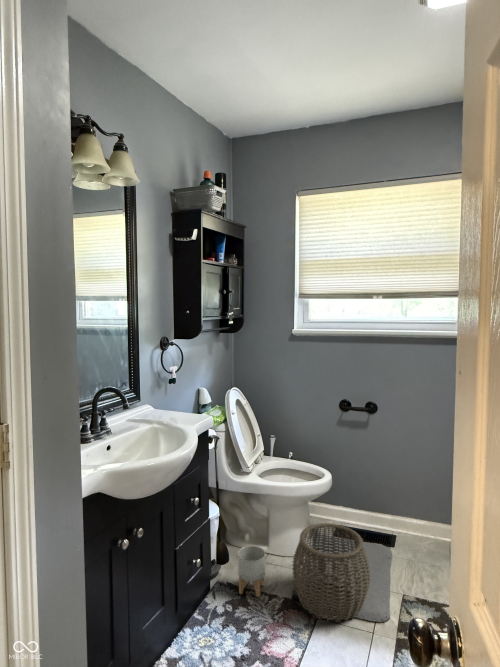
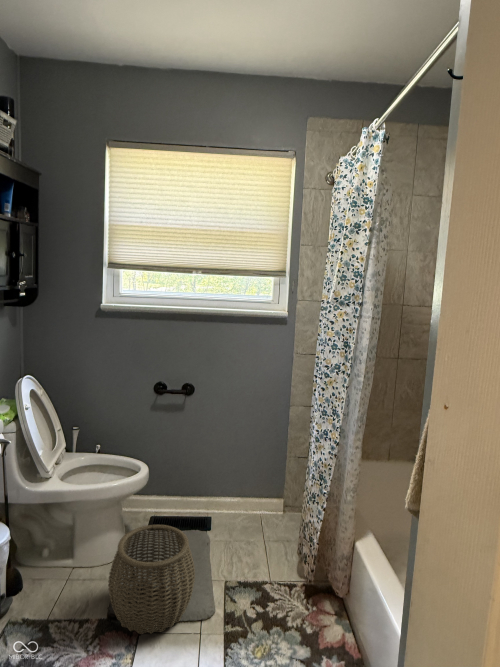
planter: present [238,546,265,597] -> none [38,568,74,631]

